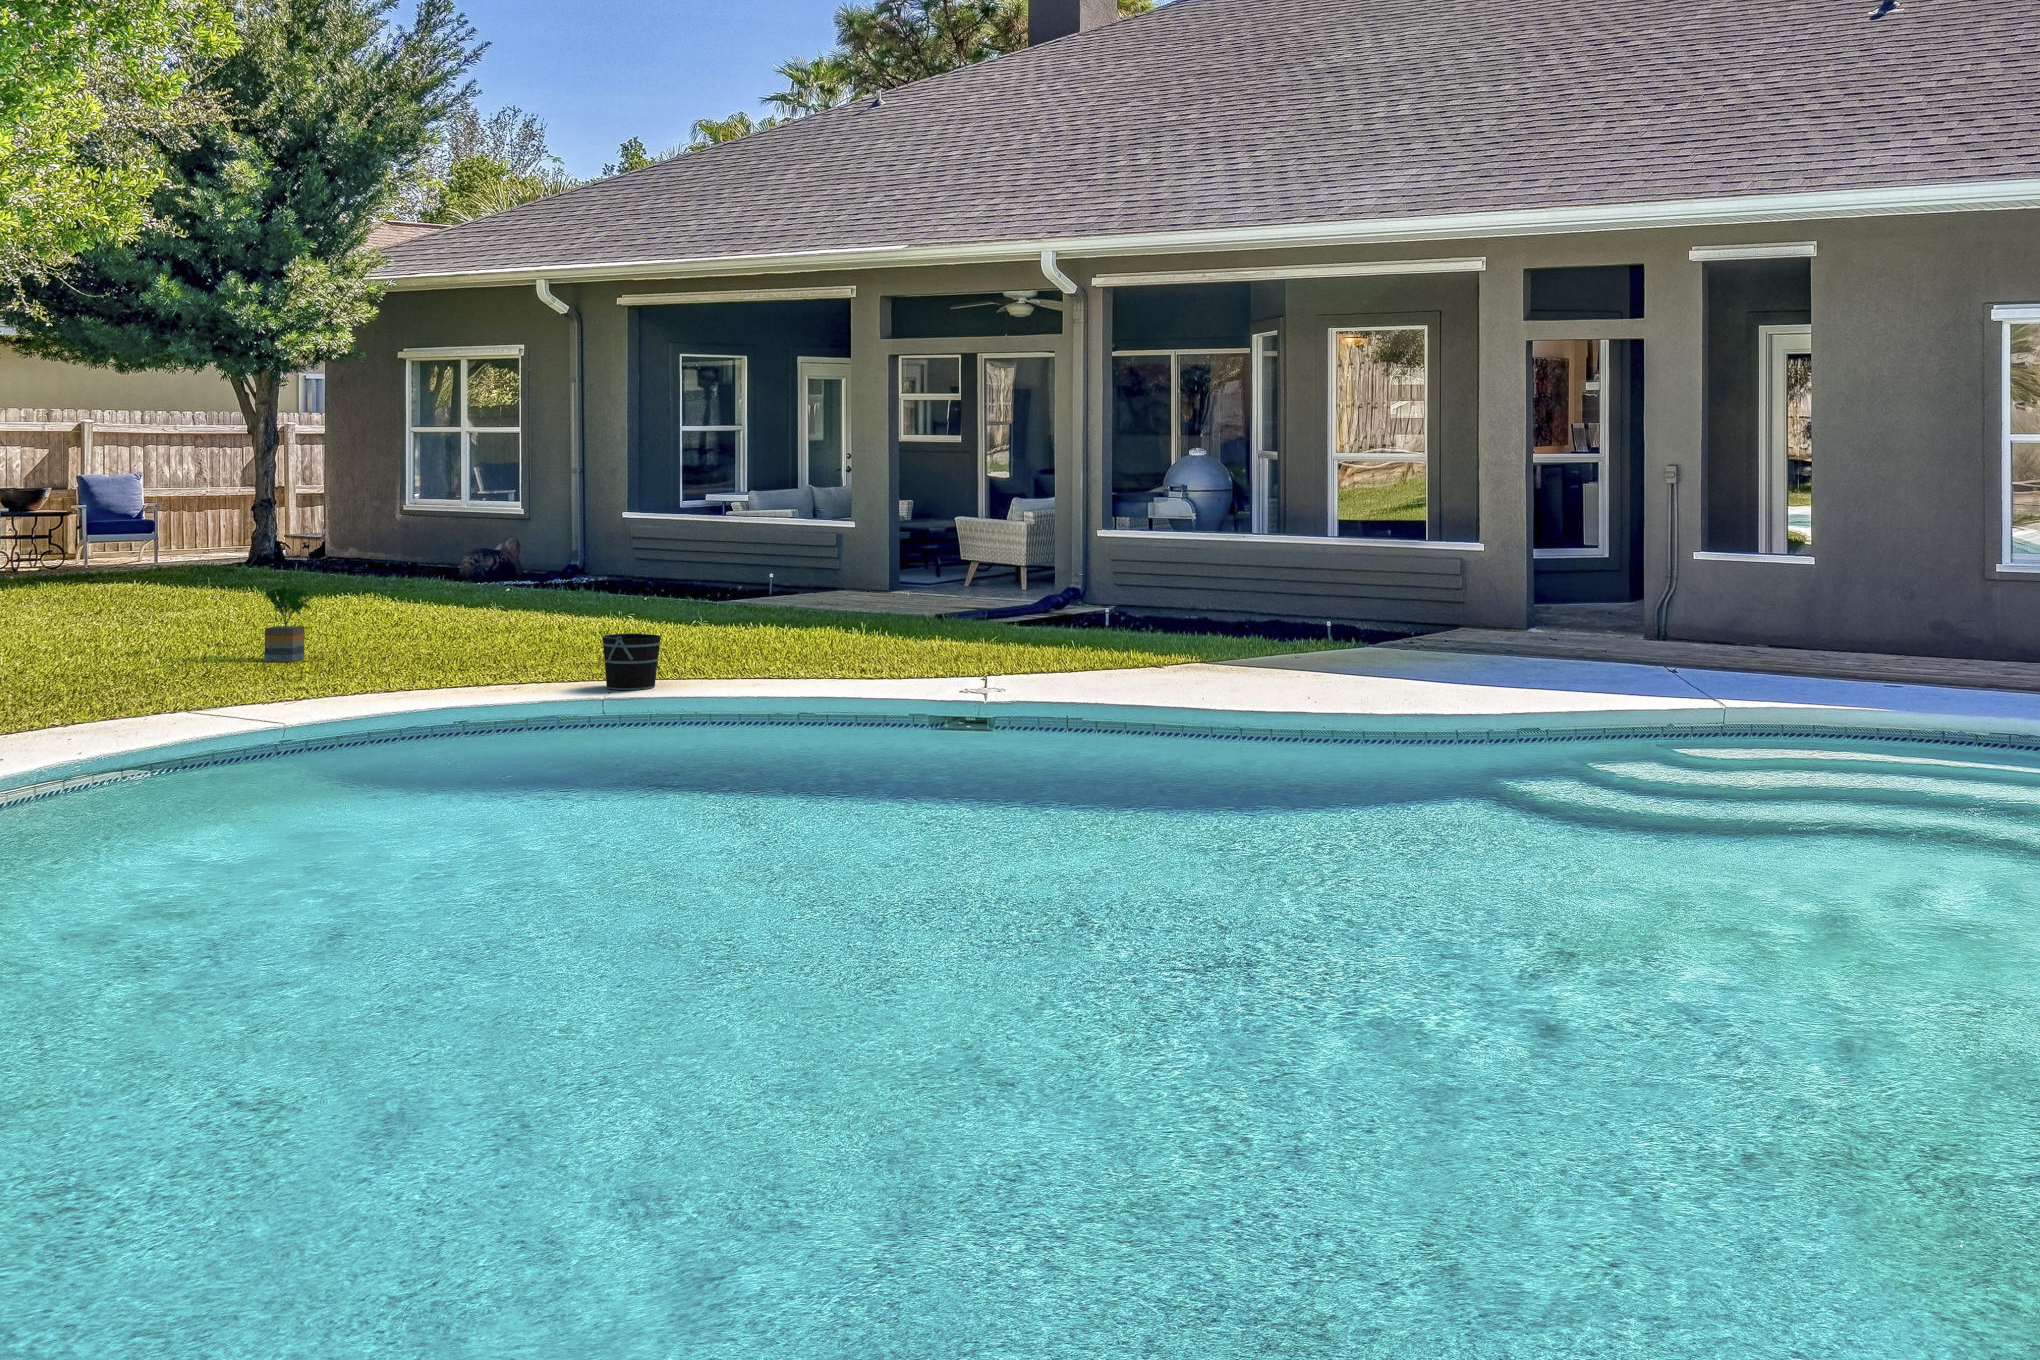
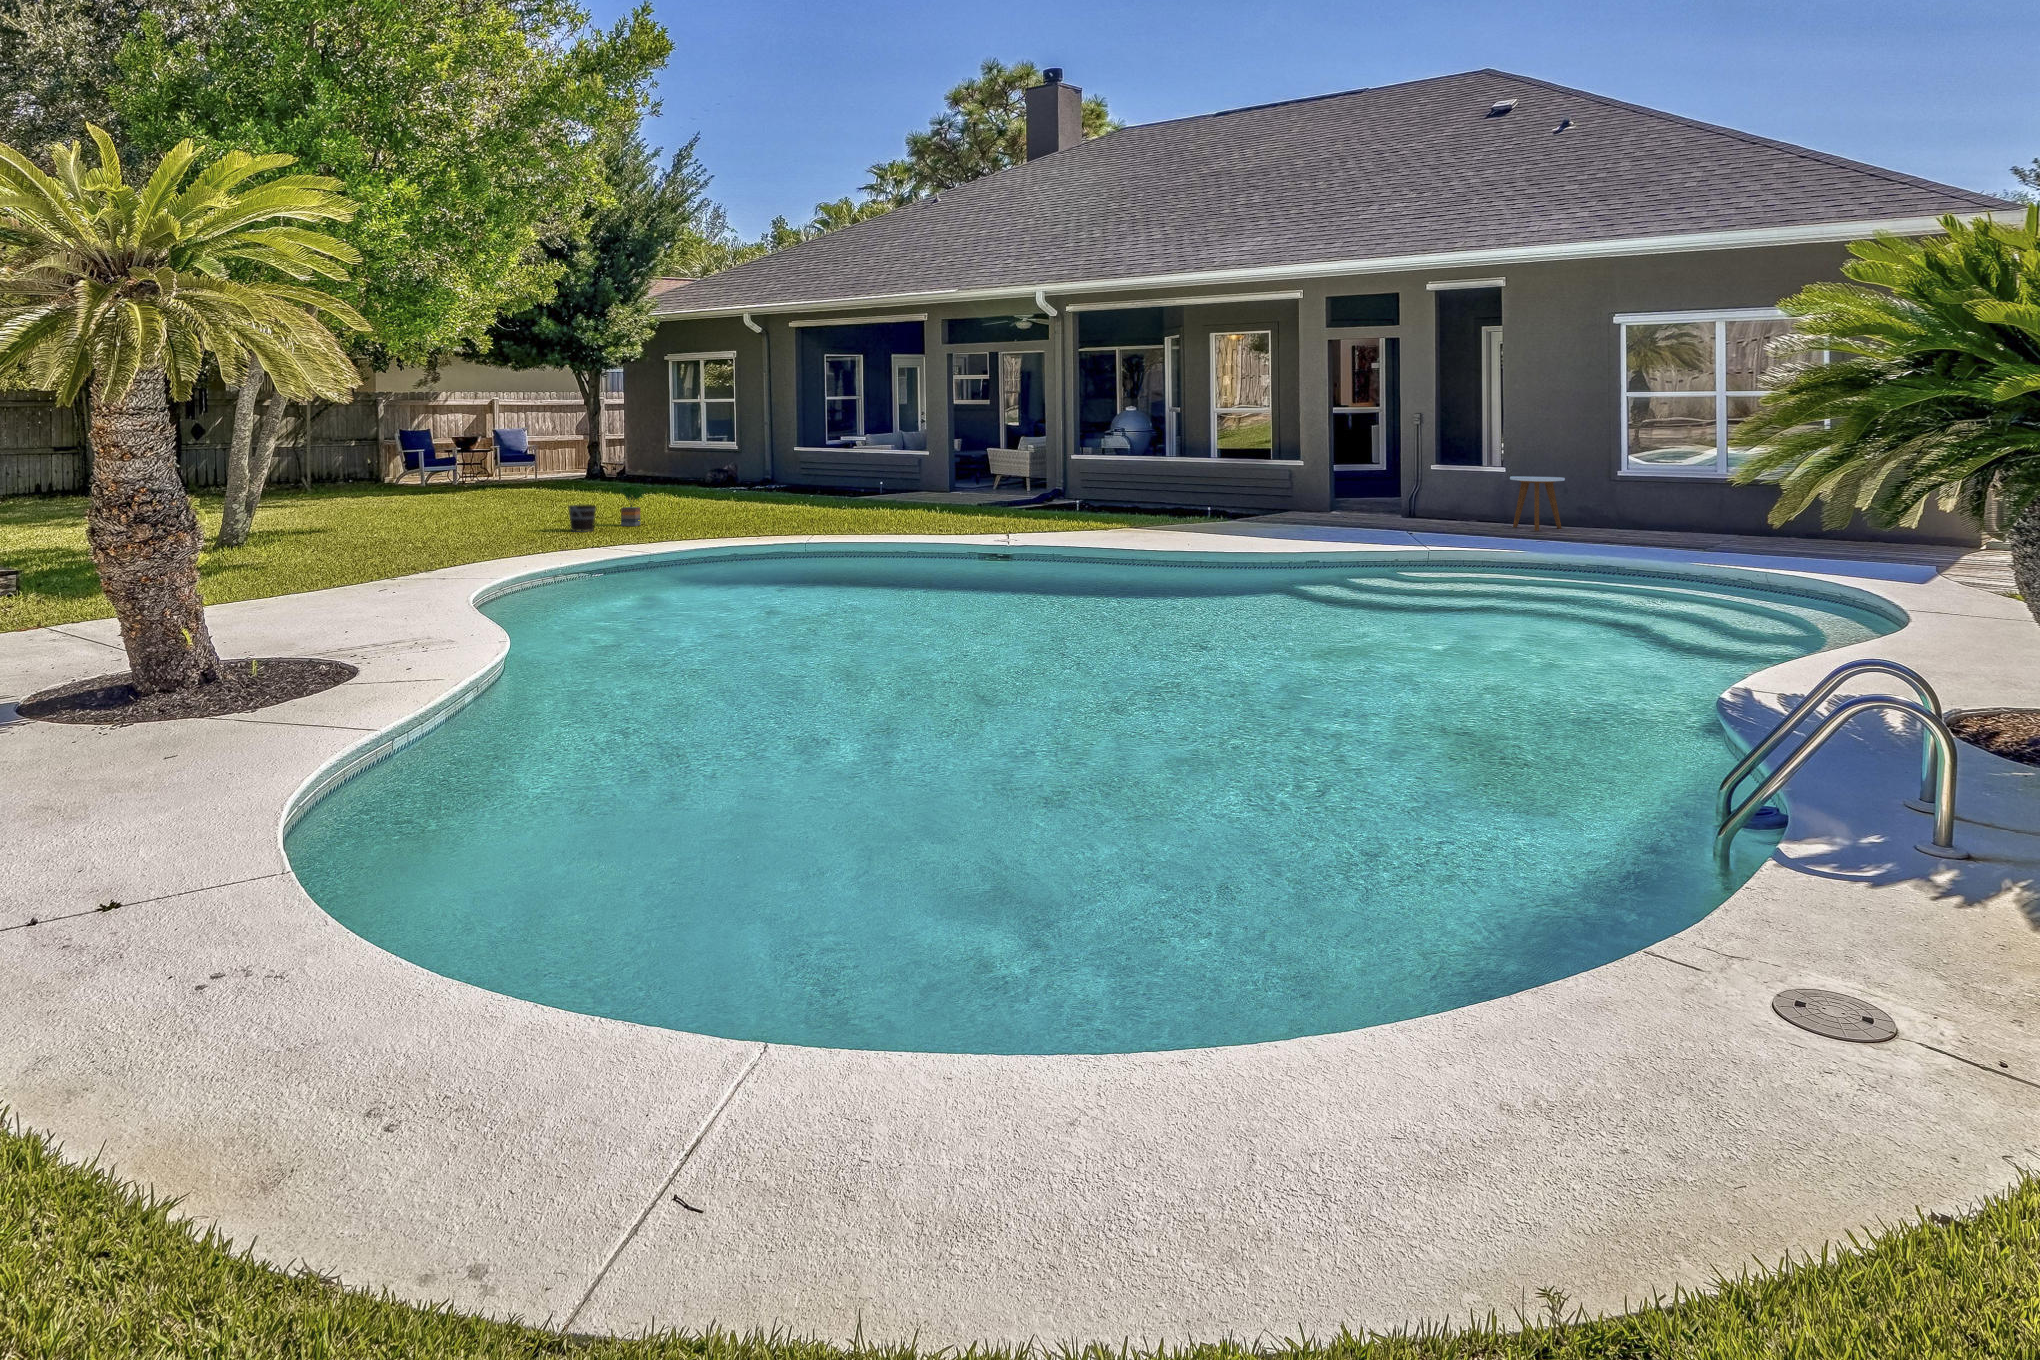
side table: none [1825,571,1912,663] -> present [1510,476,1565,531]
bucket: present [603,631,661,690] -> present [569,505,596,531]

